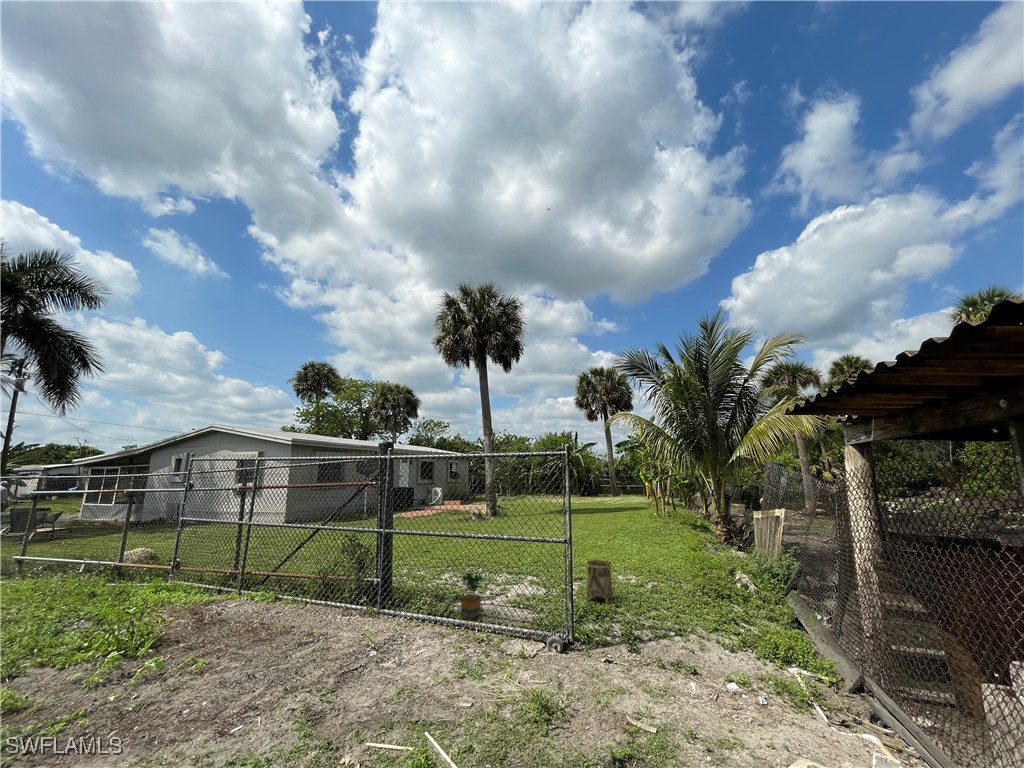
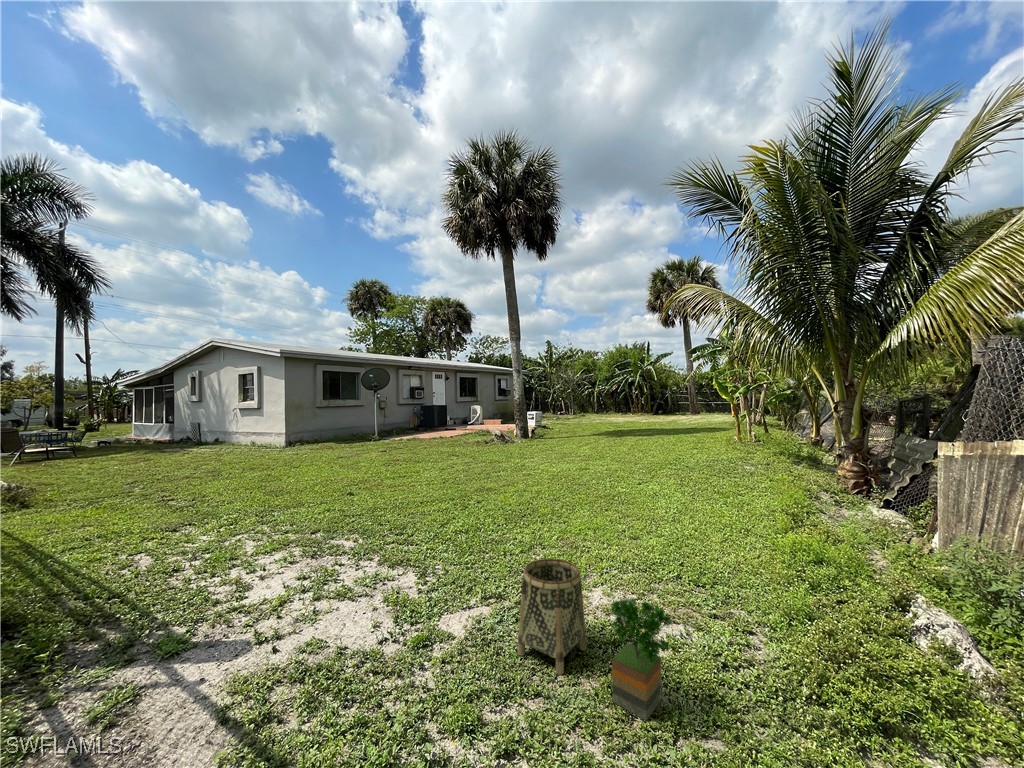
potted tree: present [461,573,485,618] -> present [610,597,673,720]

